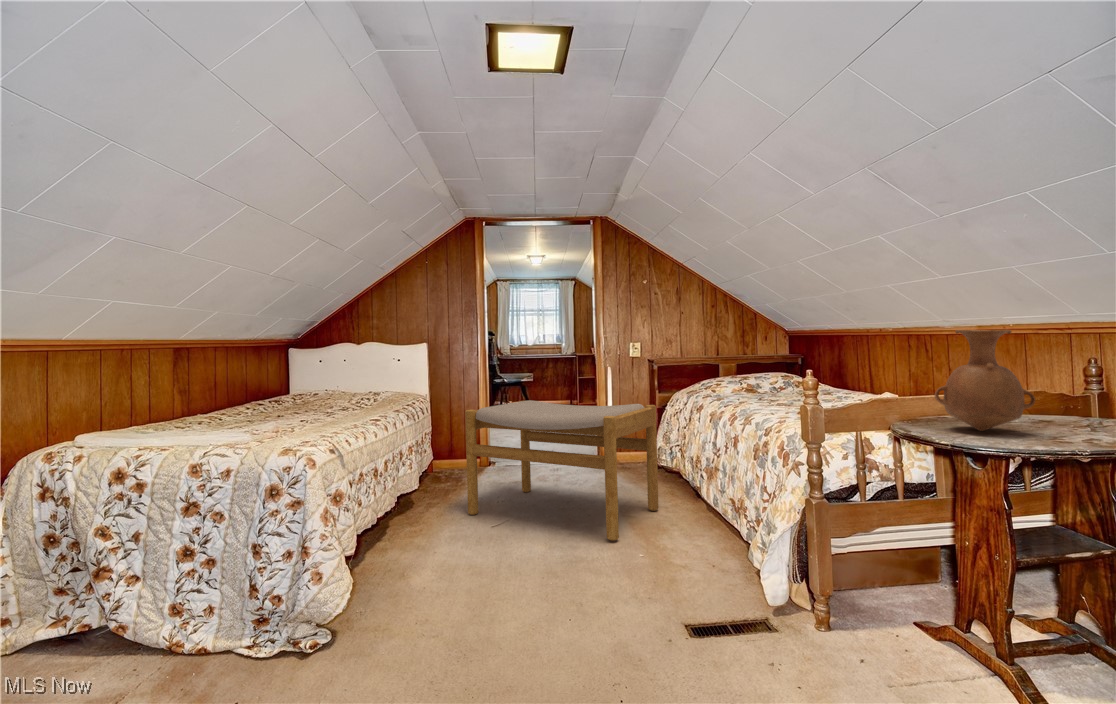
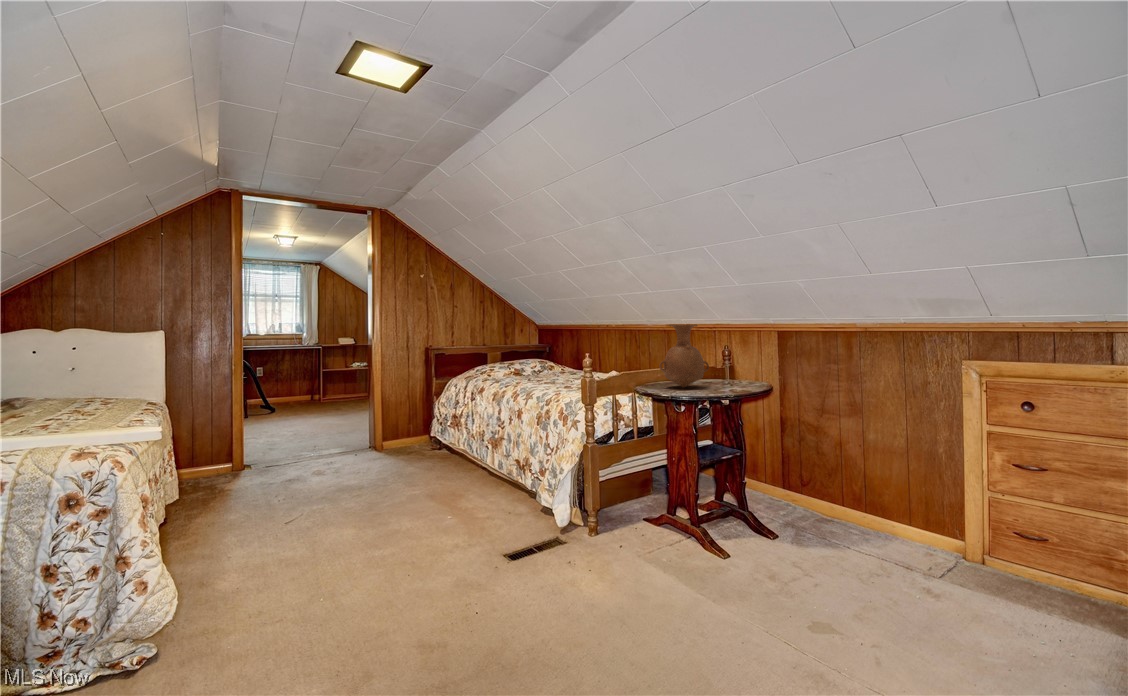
footstool: present [465,400,659,541] -> none [250,389,450,514]

